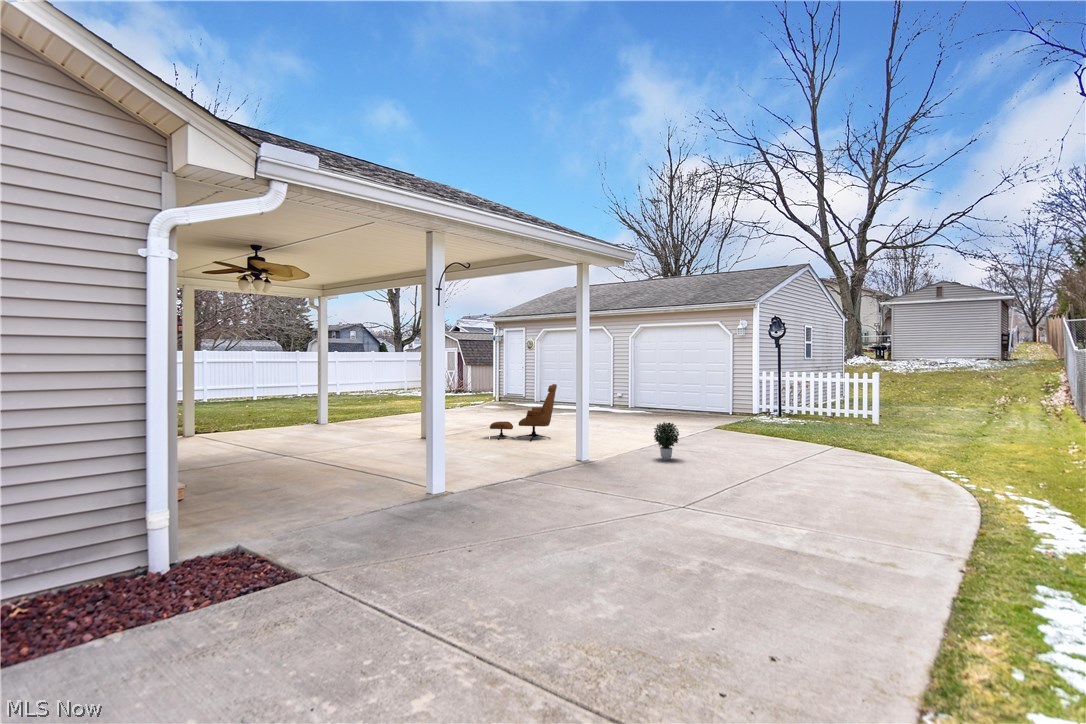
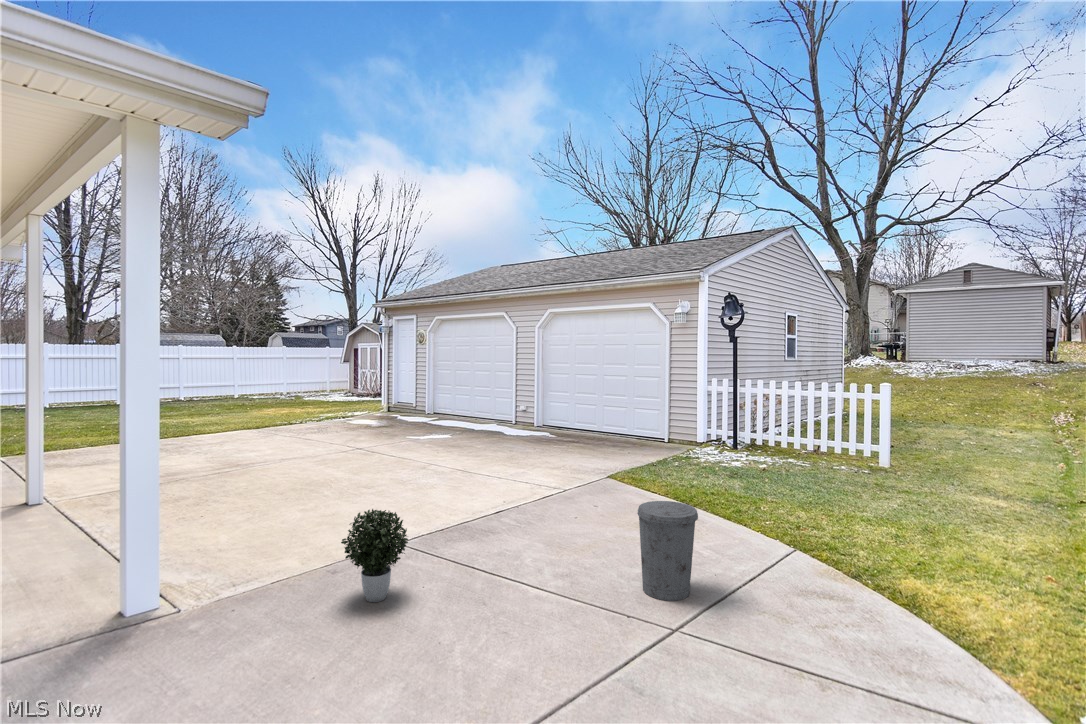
lounge chair: present [490,384,557,441] -> none [167,404,291,513]
trash can: none [773,420,800,459] -> present [637,501,698,601]

